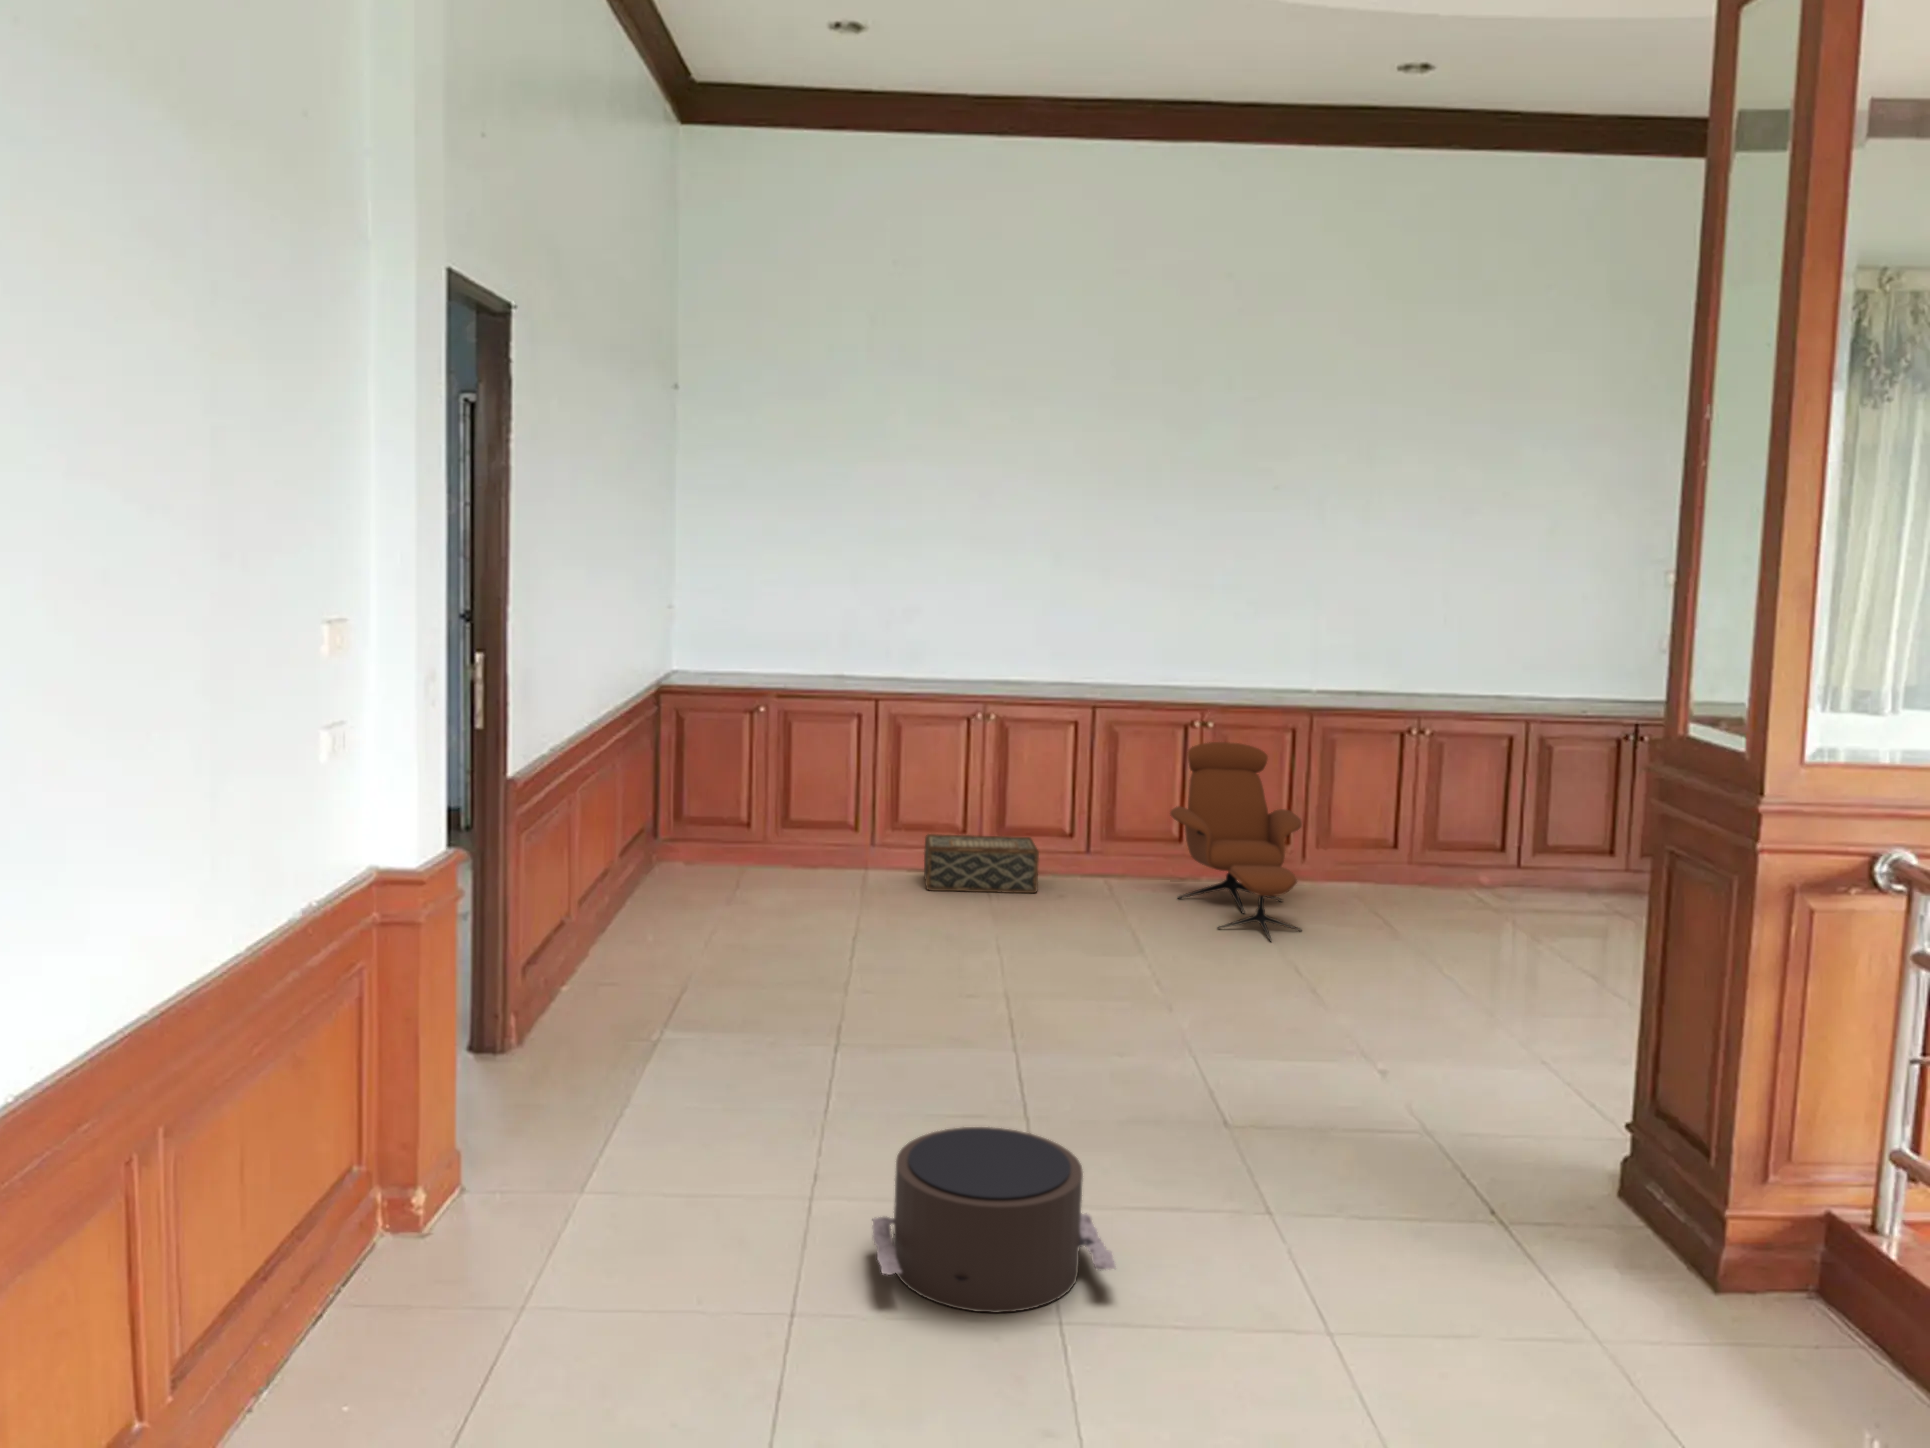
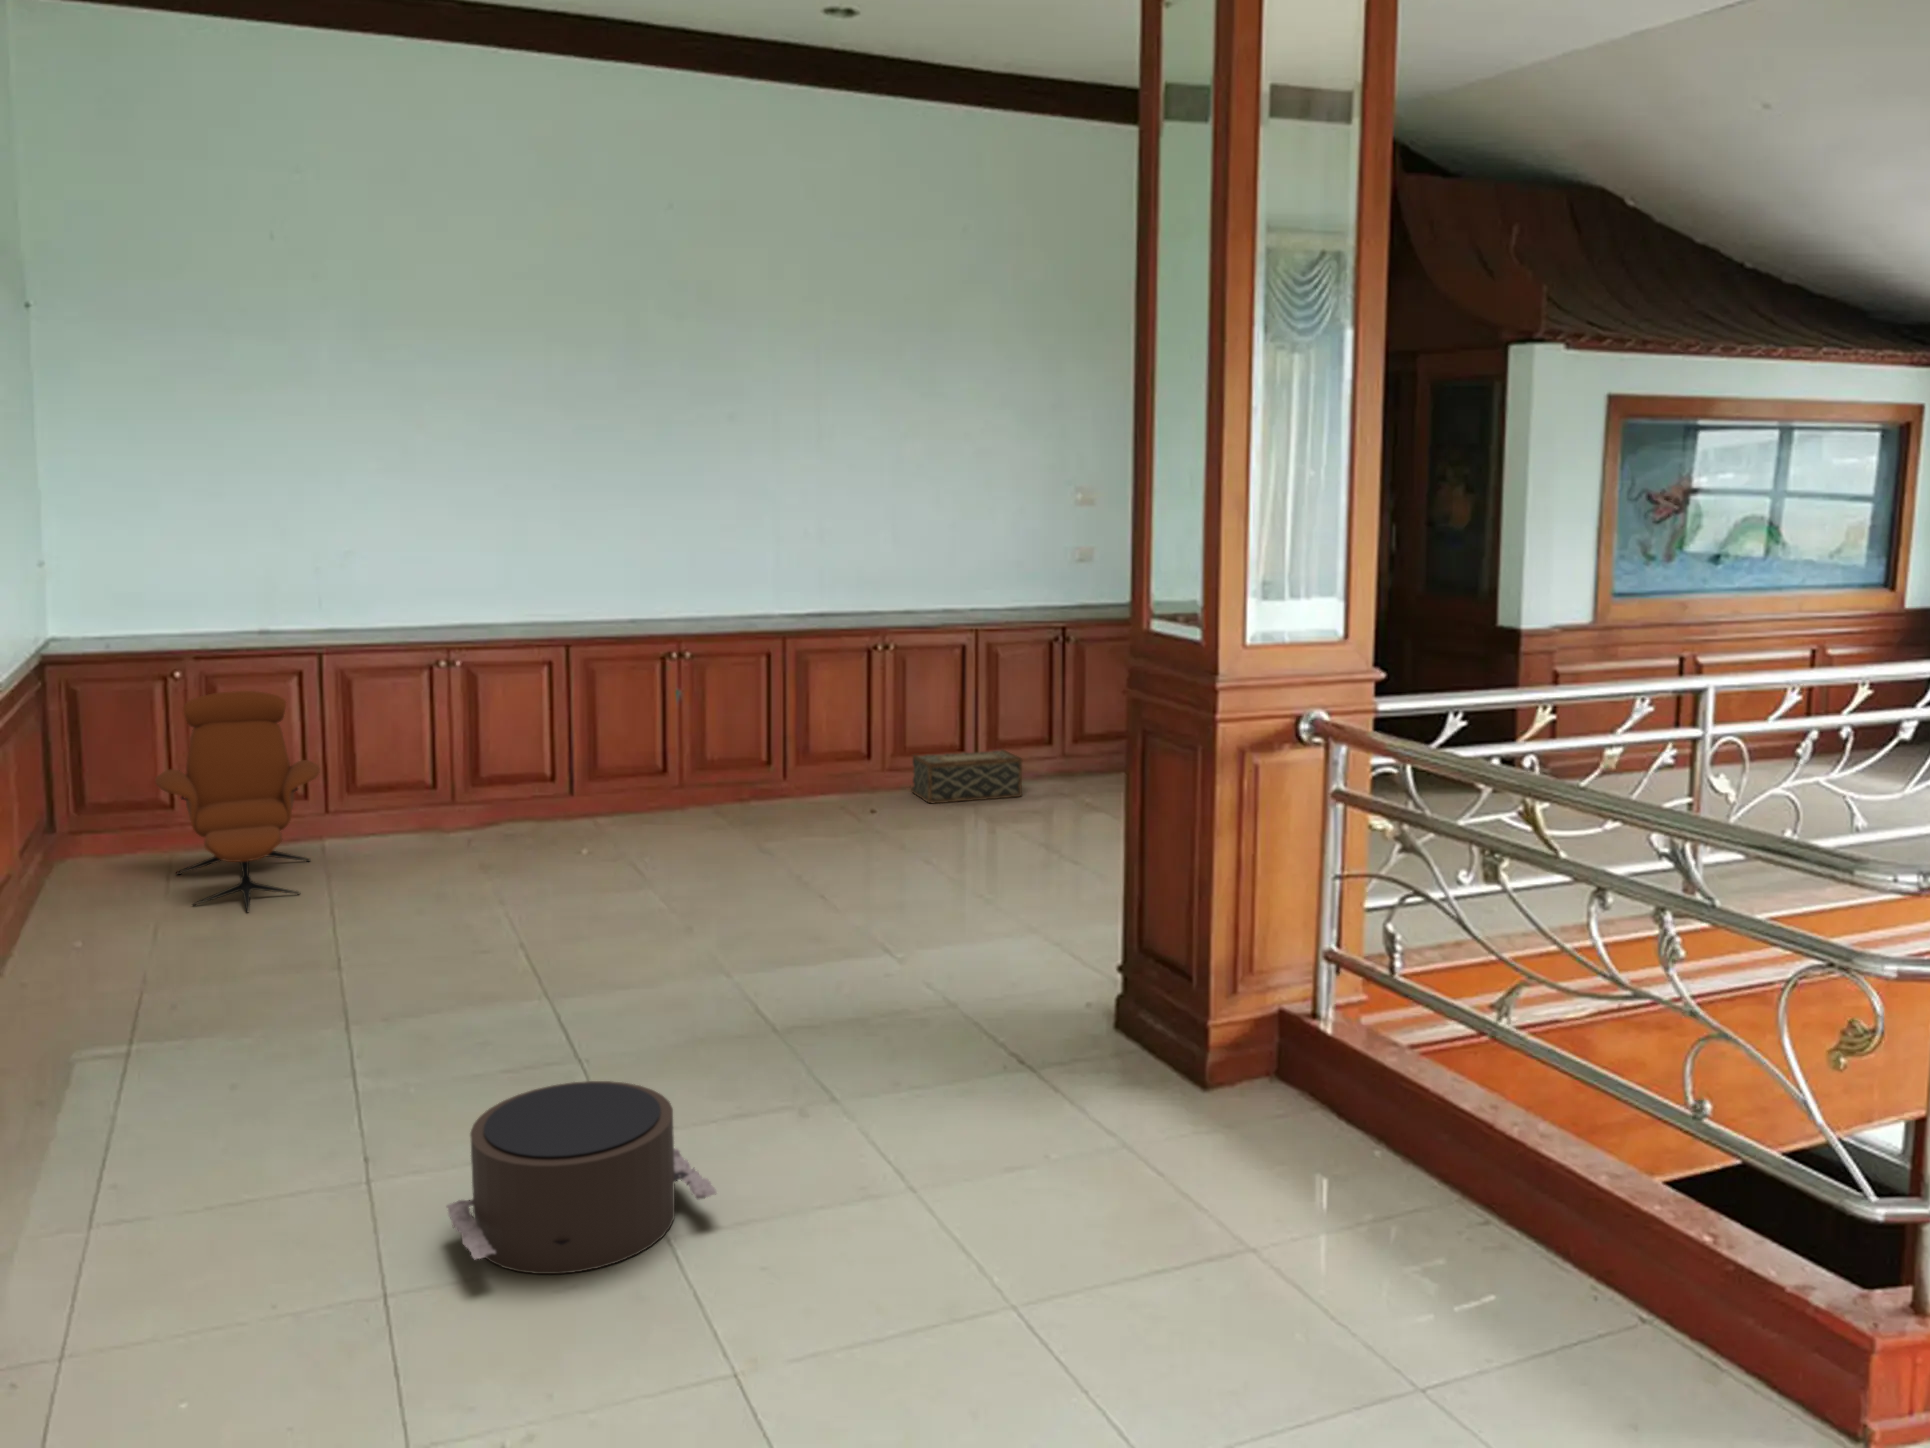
lounge chair: present [1170,742,1302,941] -> present [156,691,319,912]
woven basket: present [924,834,1039,893] -> present [911,749,1022,803]

